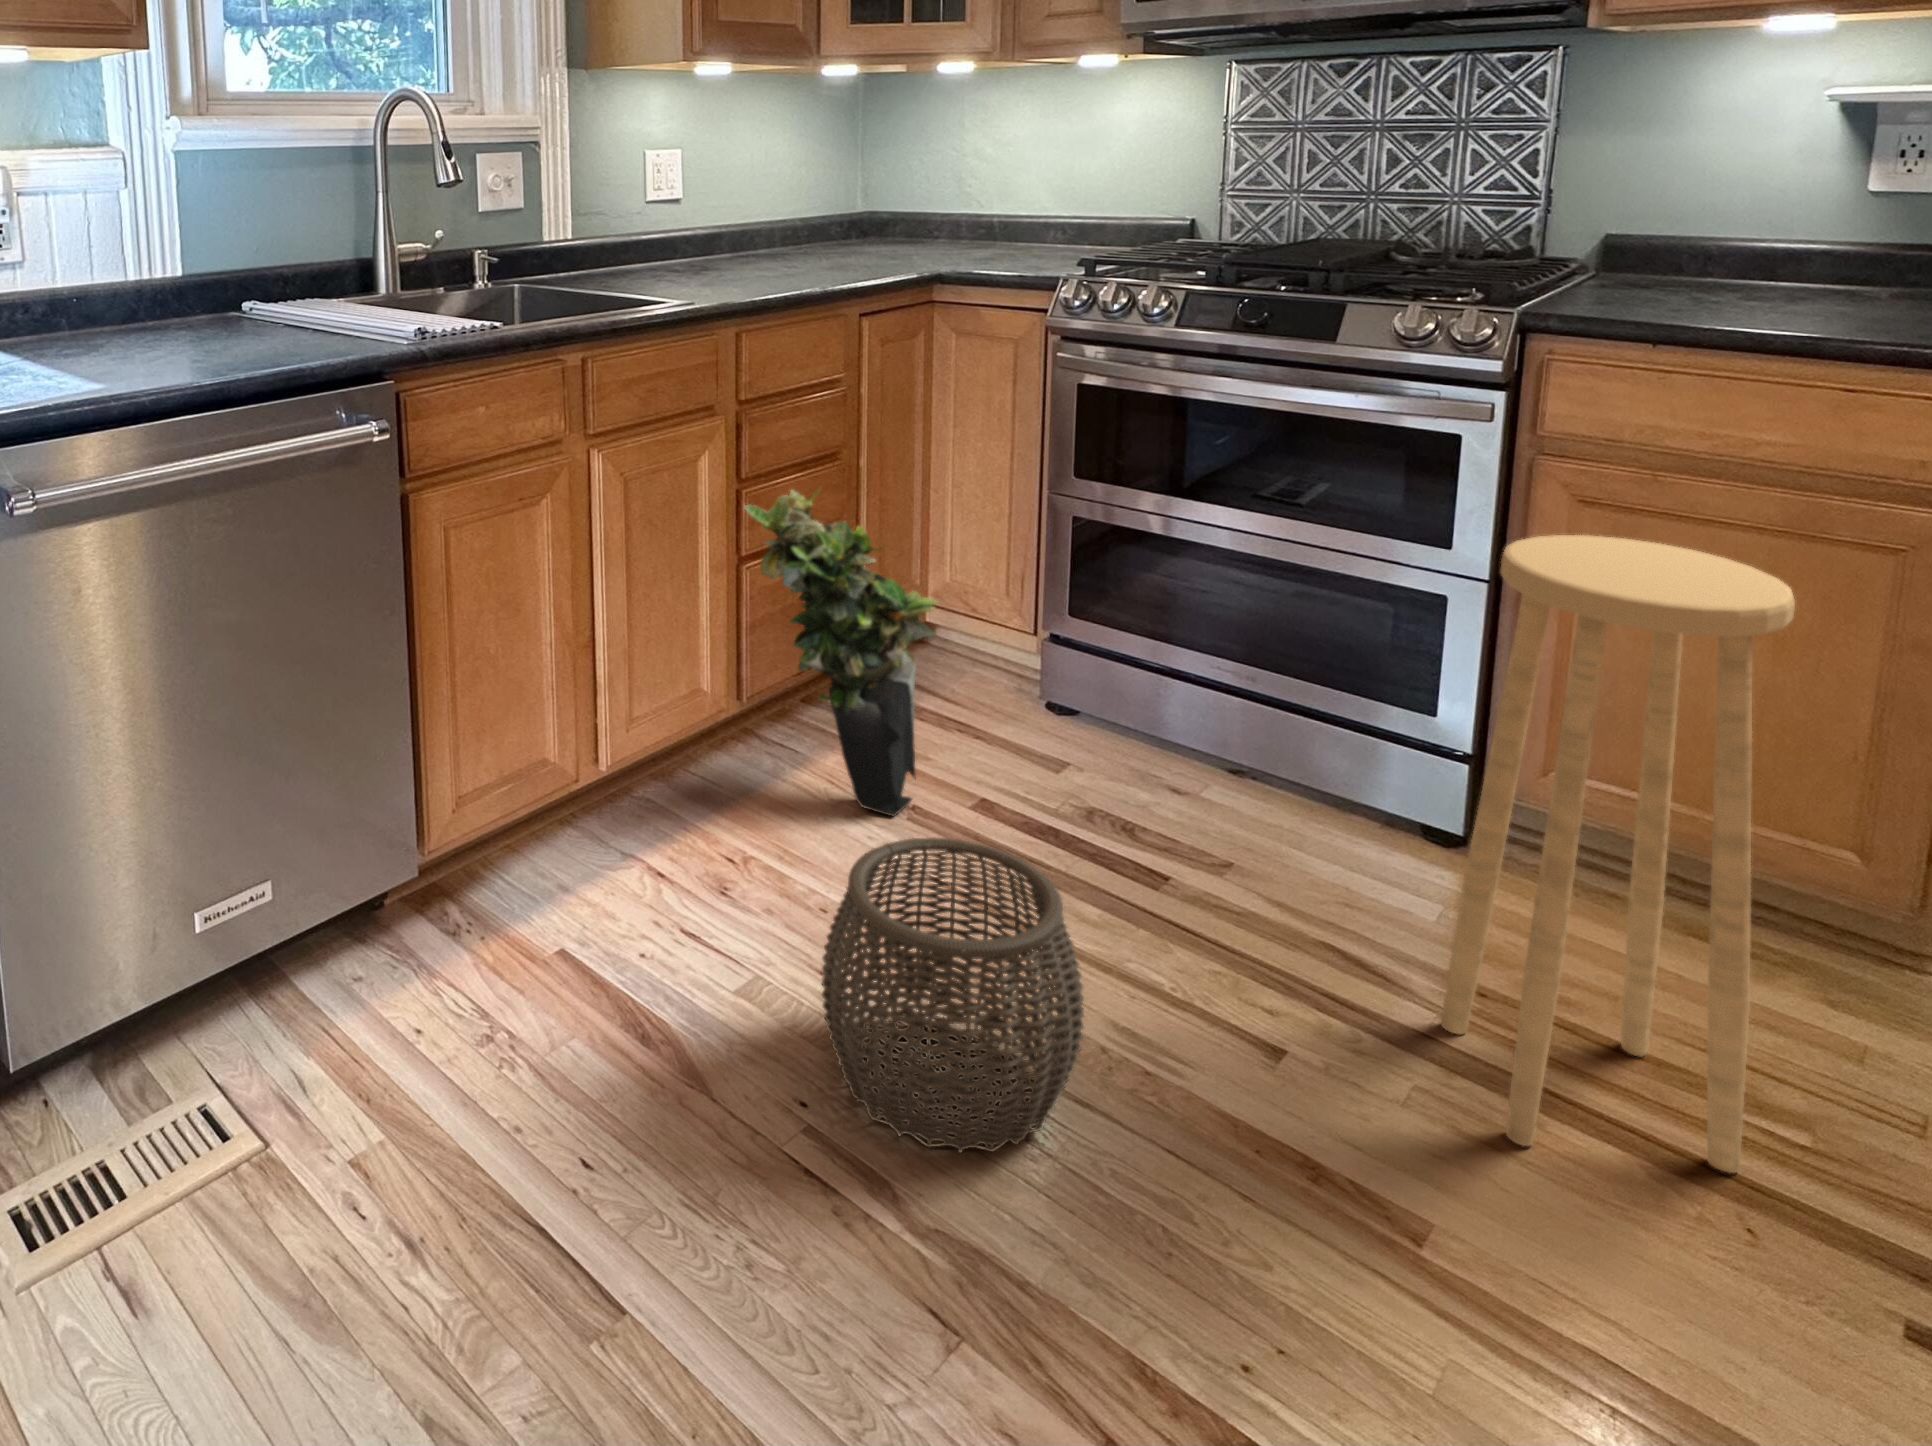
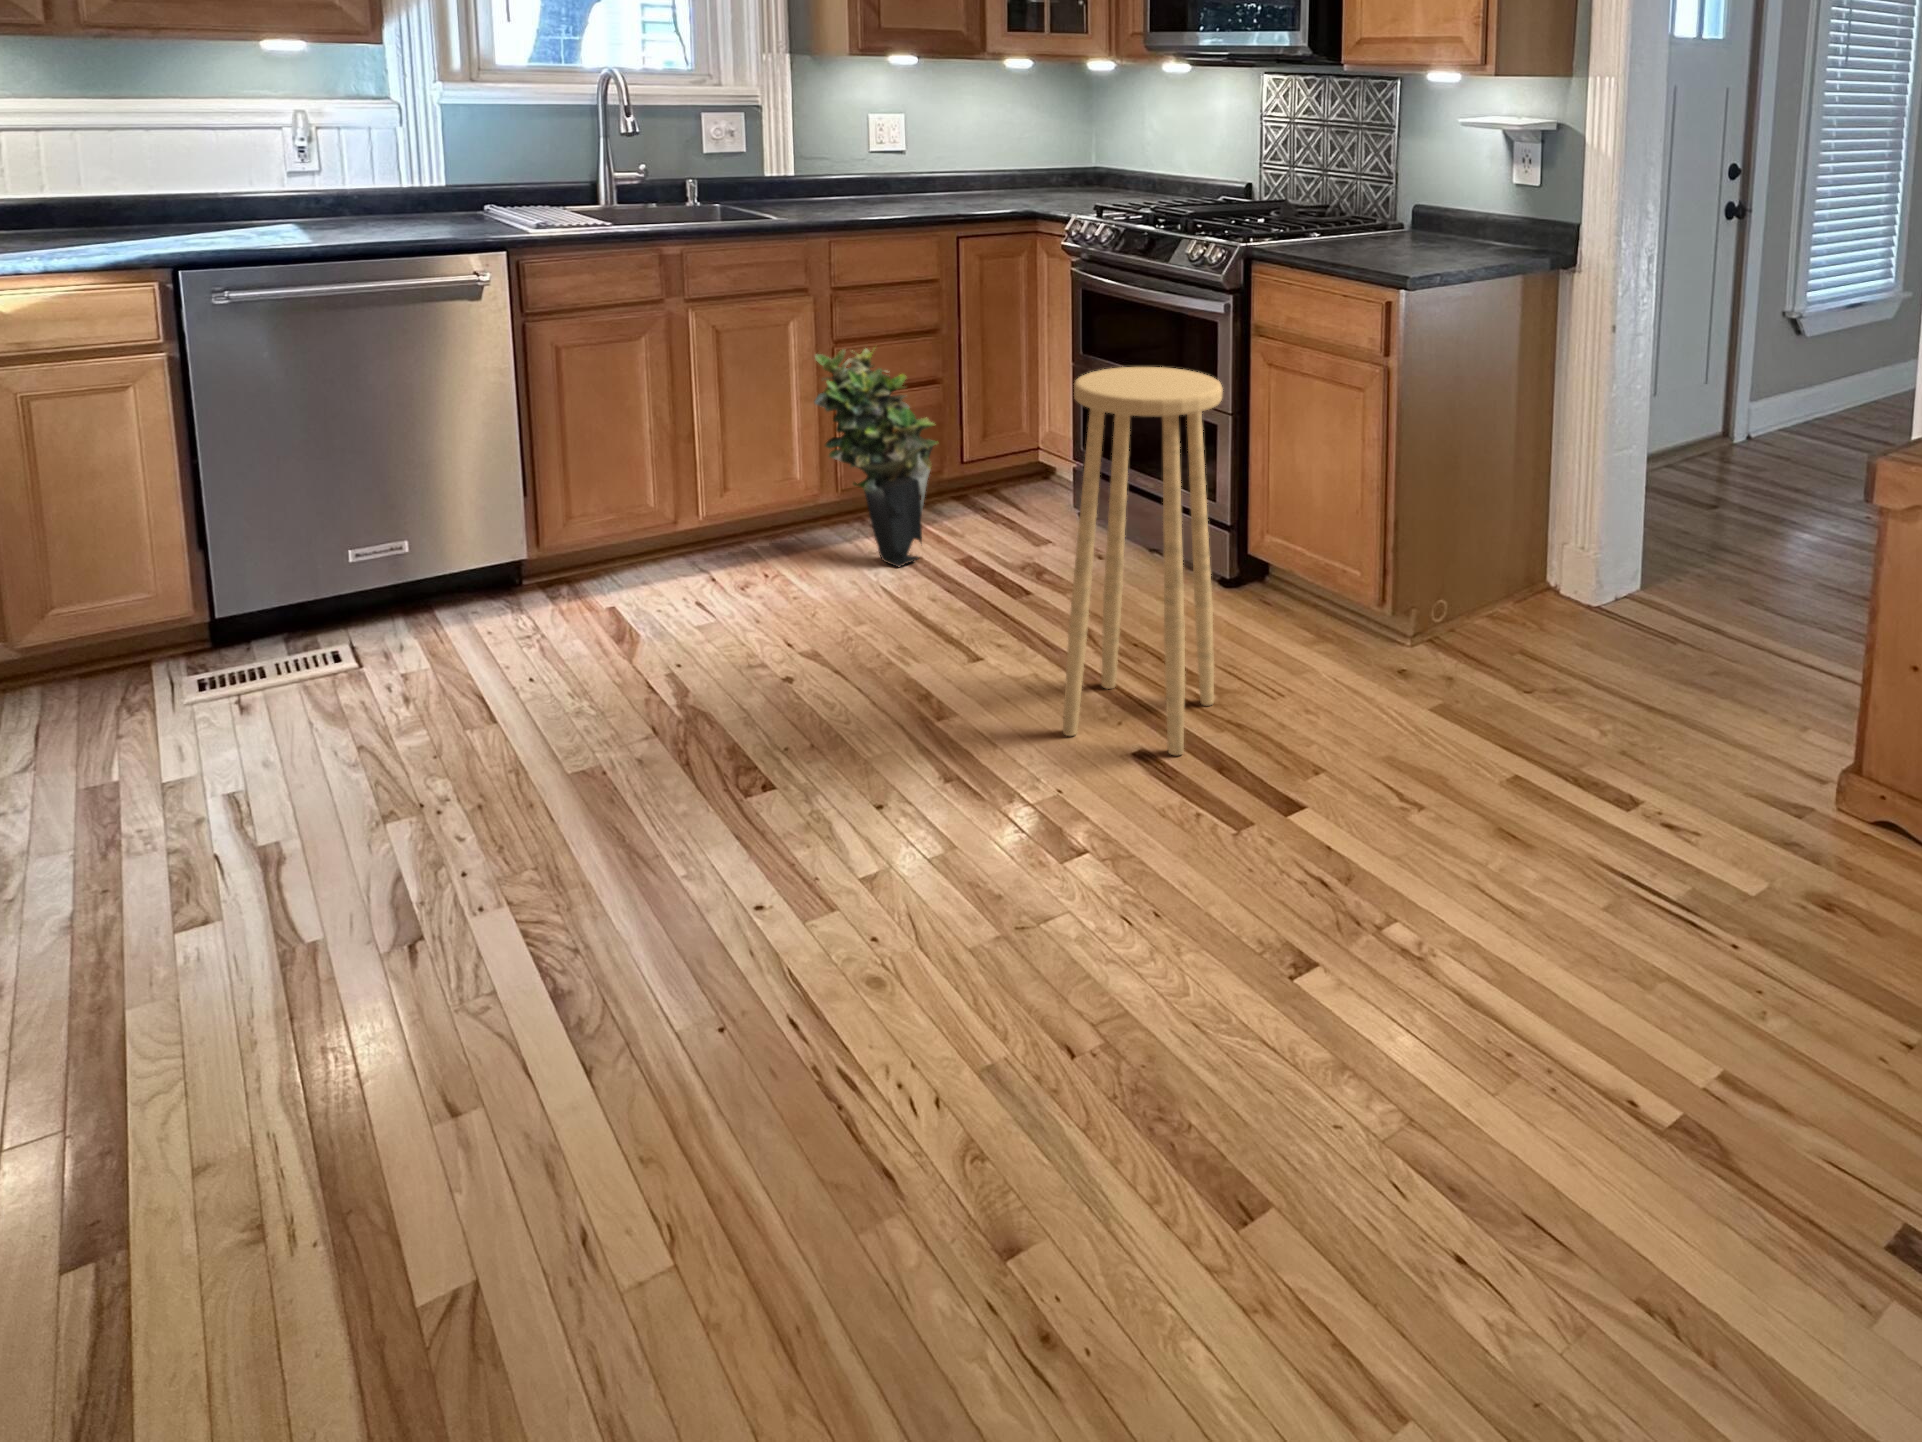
woven basket: present [822,838,1084,1152] -> none [676,542,838,715]

